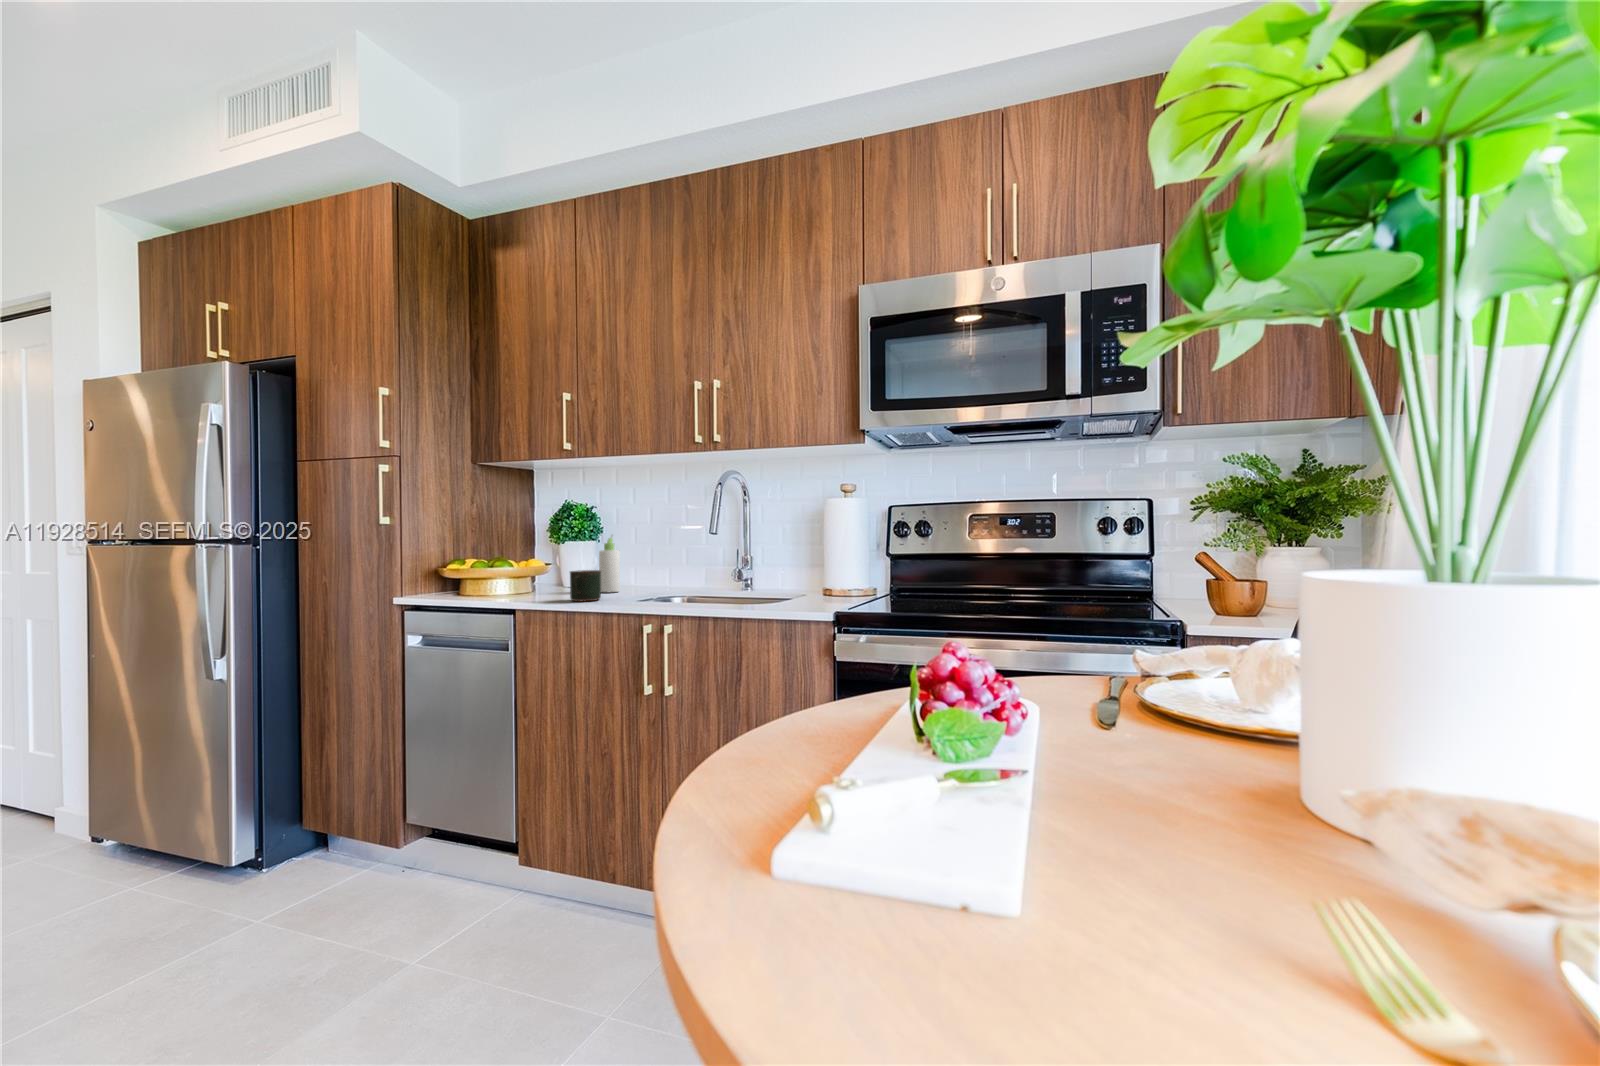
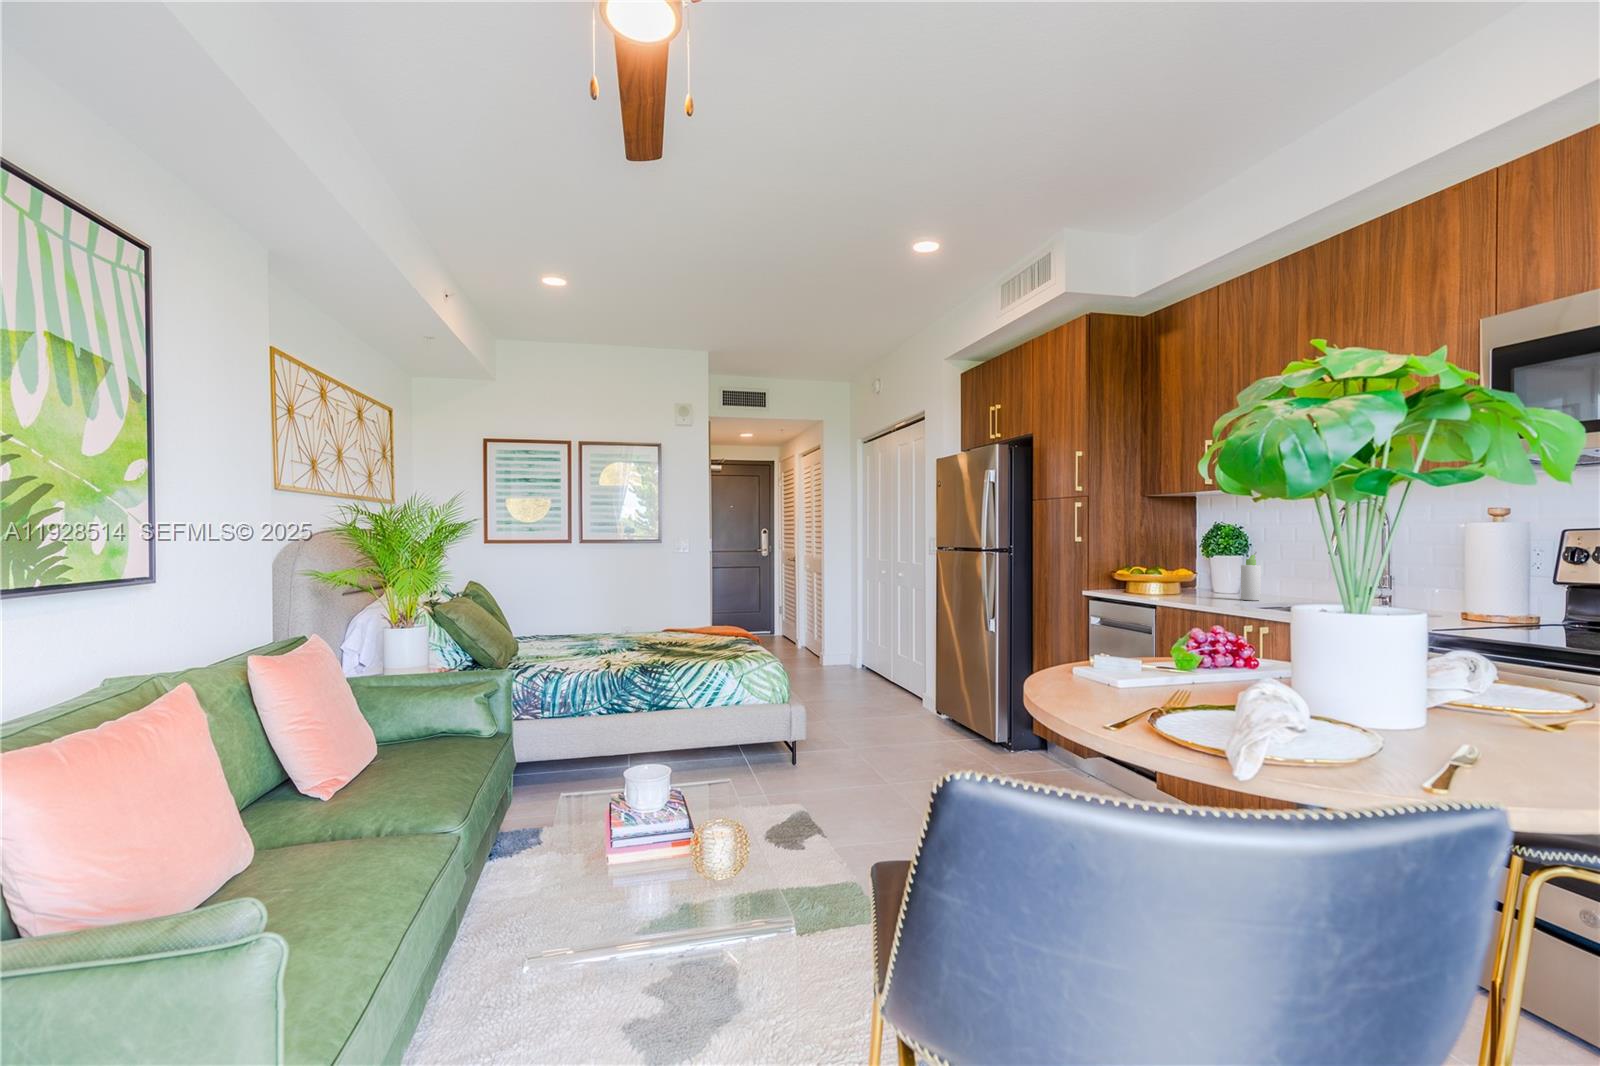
mug: present [570,570,601,601] -> none [1203,580,1231,605]

